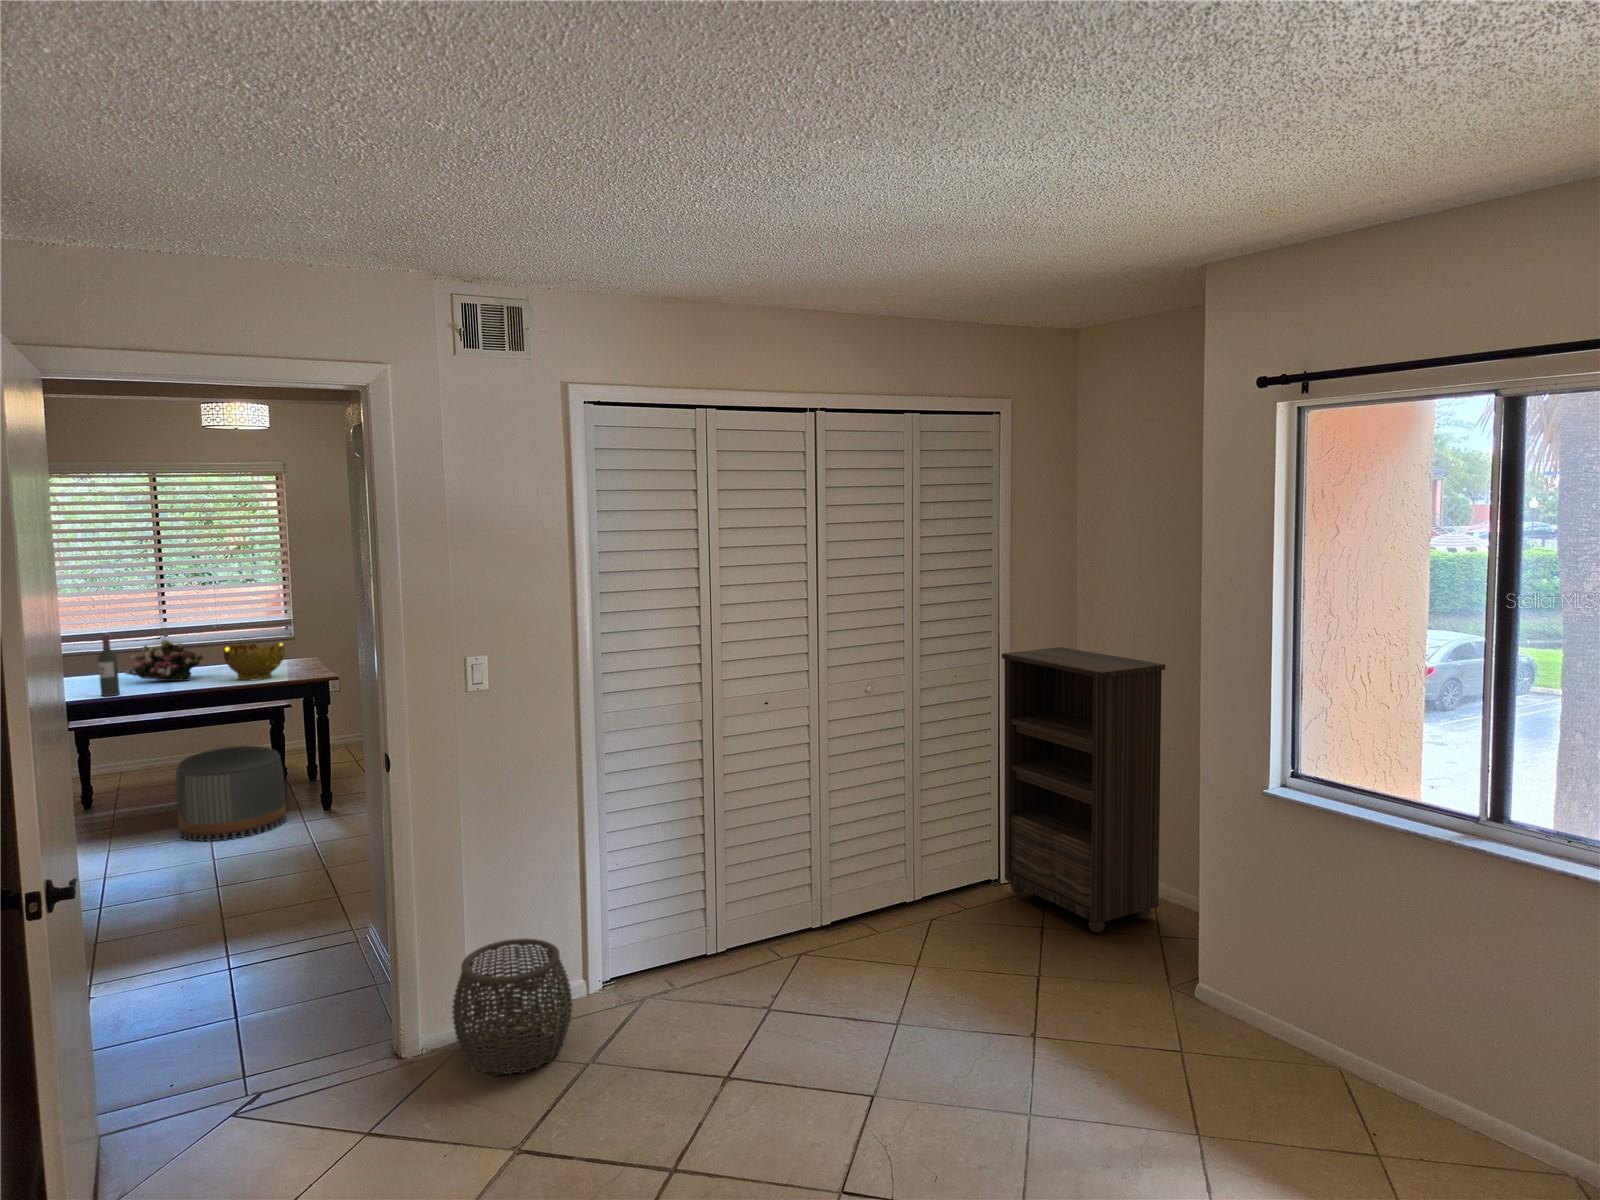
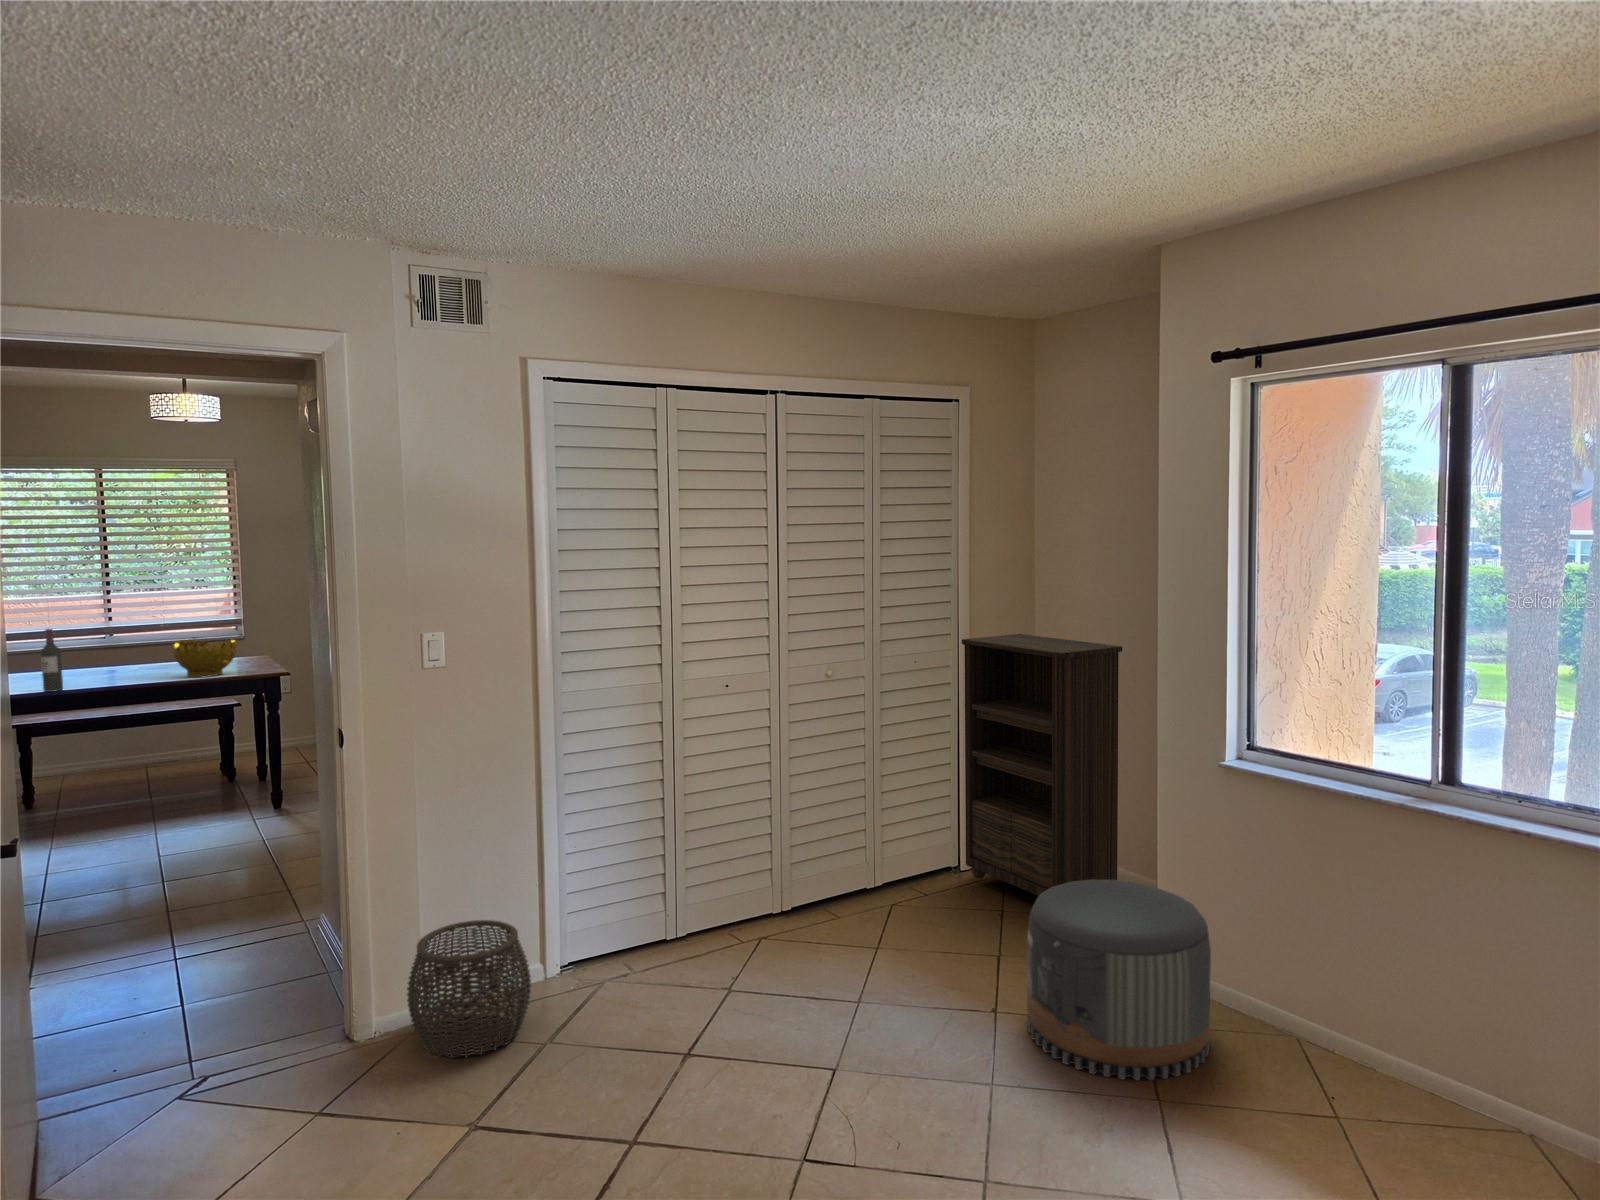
flower arrangement: present [125,640,203,681] -> none [69,637,152,679]
pouf: present [175,746,287,842] -> present [1027,880,1211,1081]

